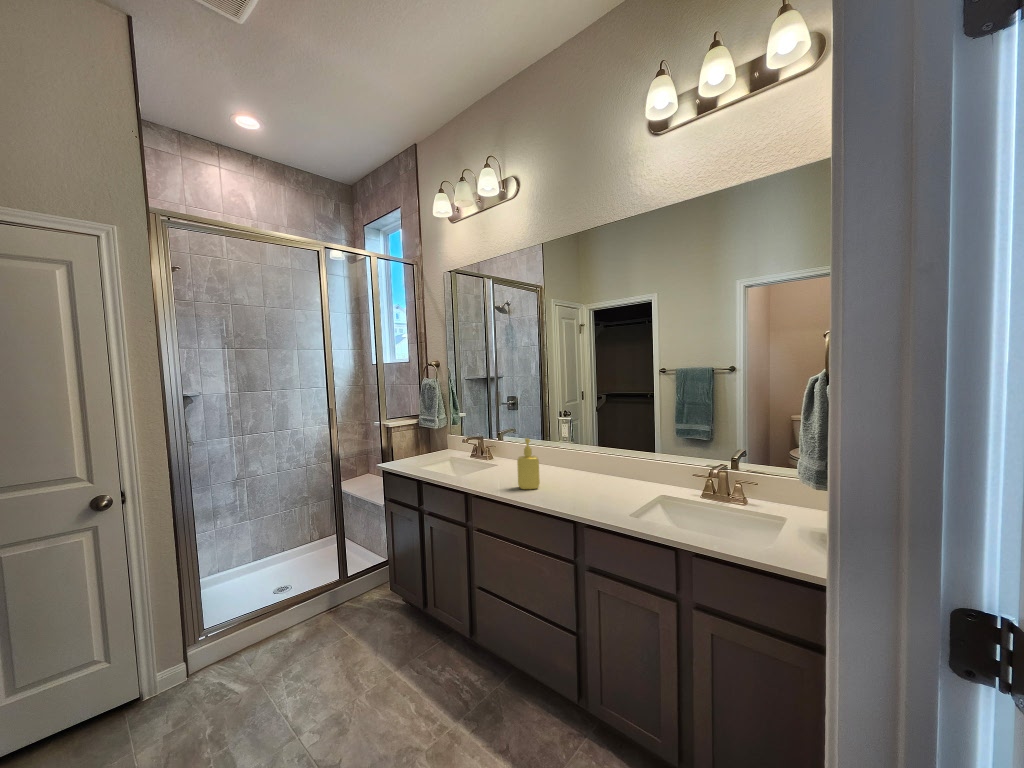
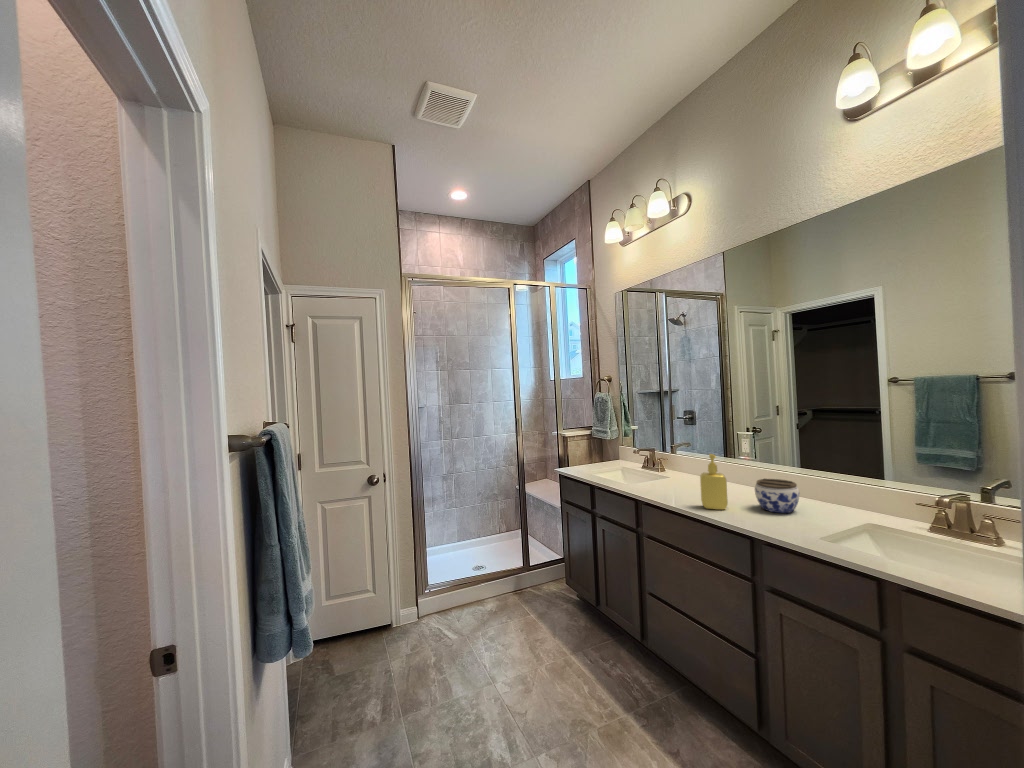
jar: none [562,458,596,487] -> present [755,479,800,513]

